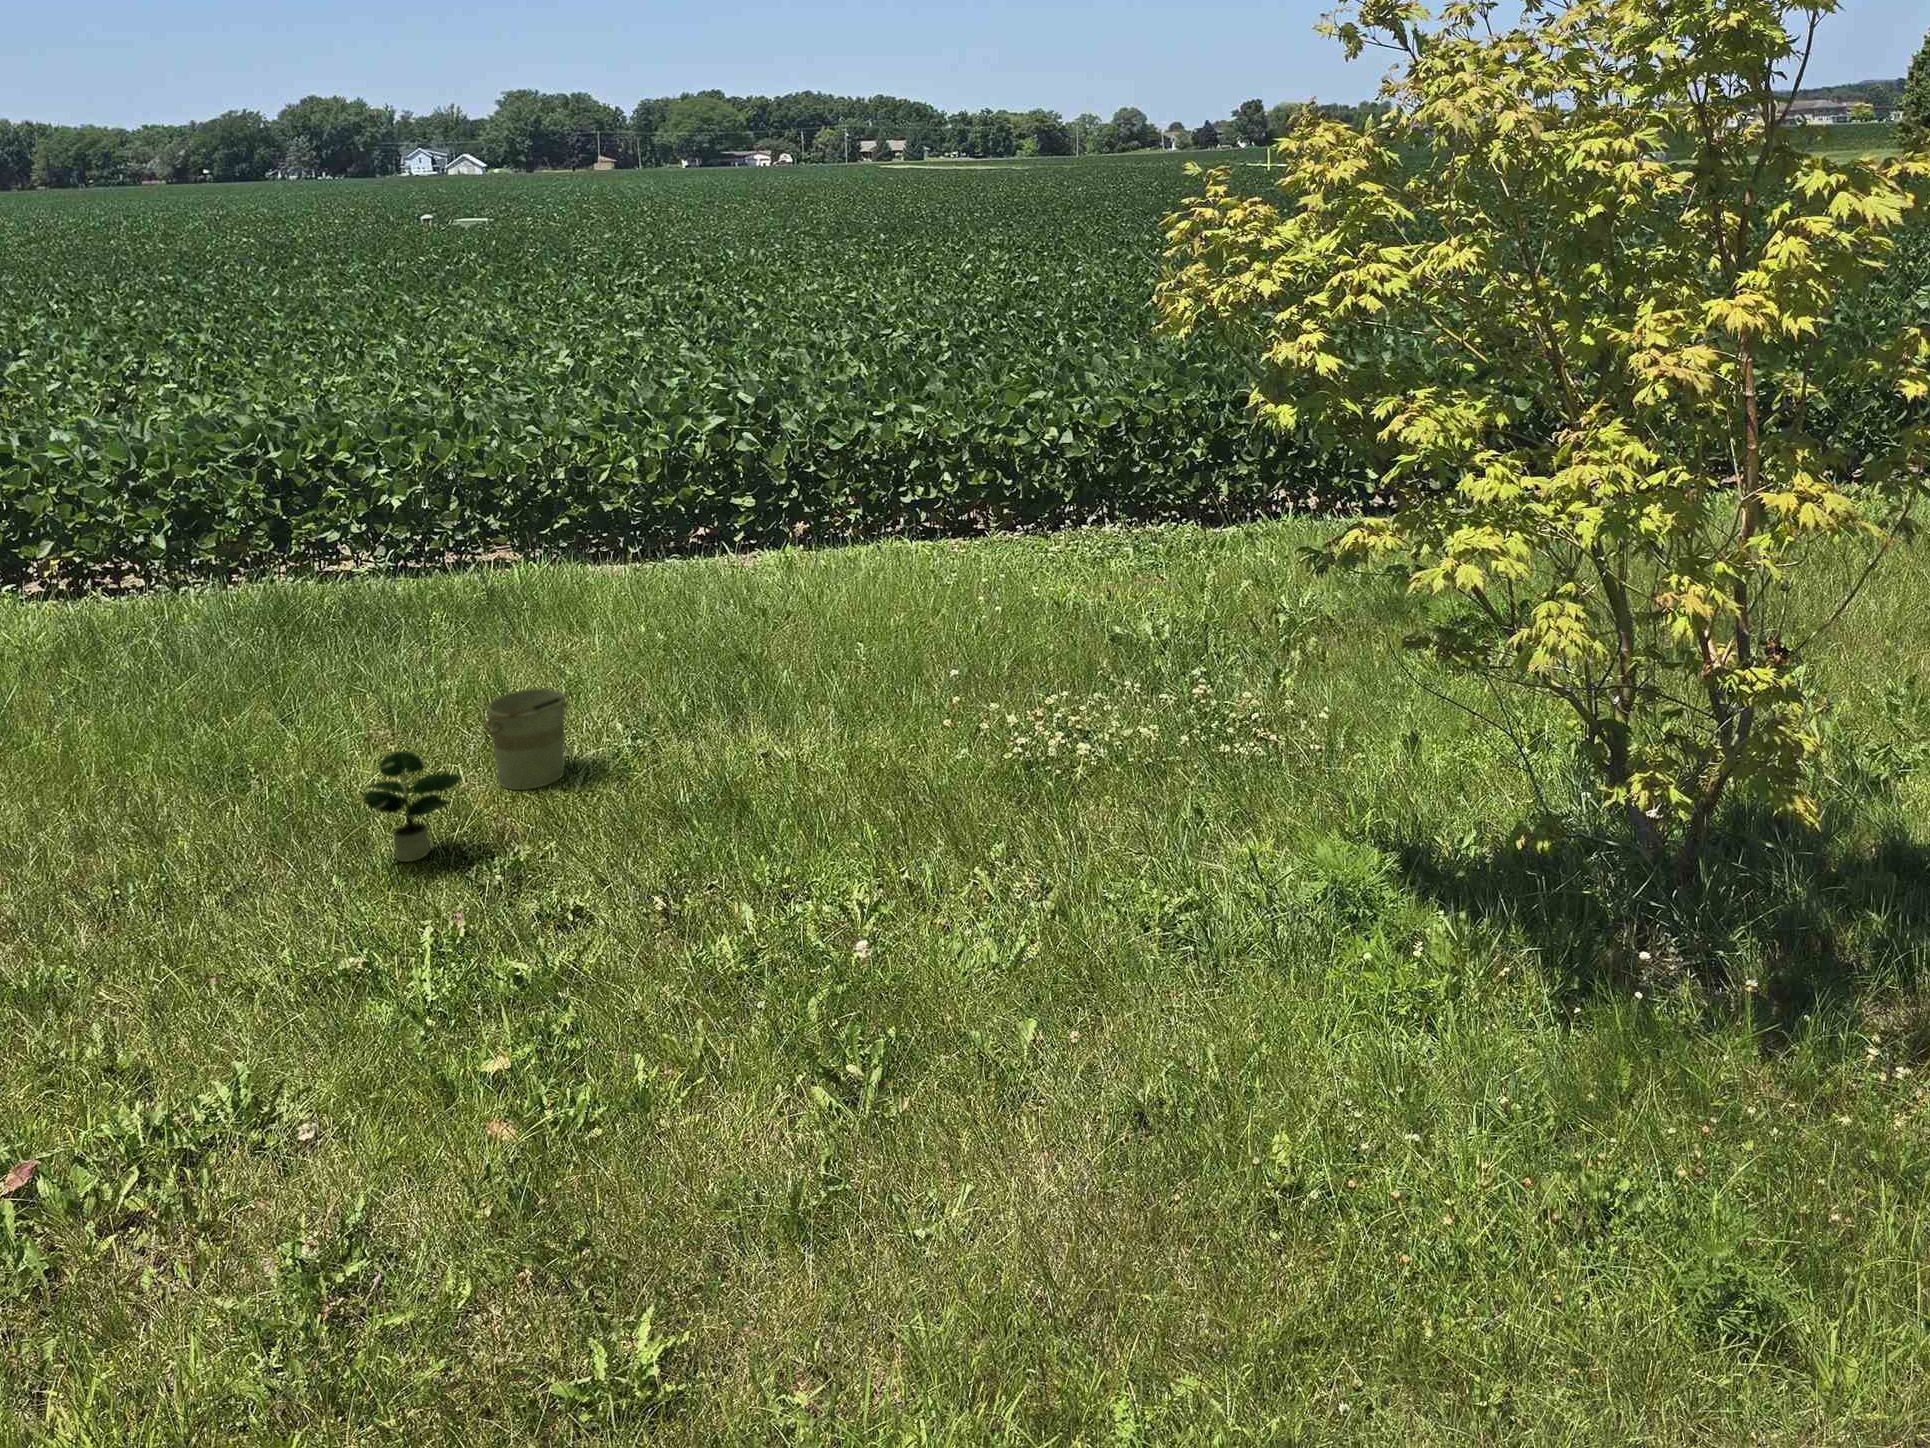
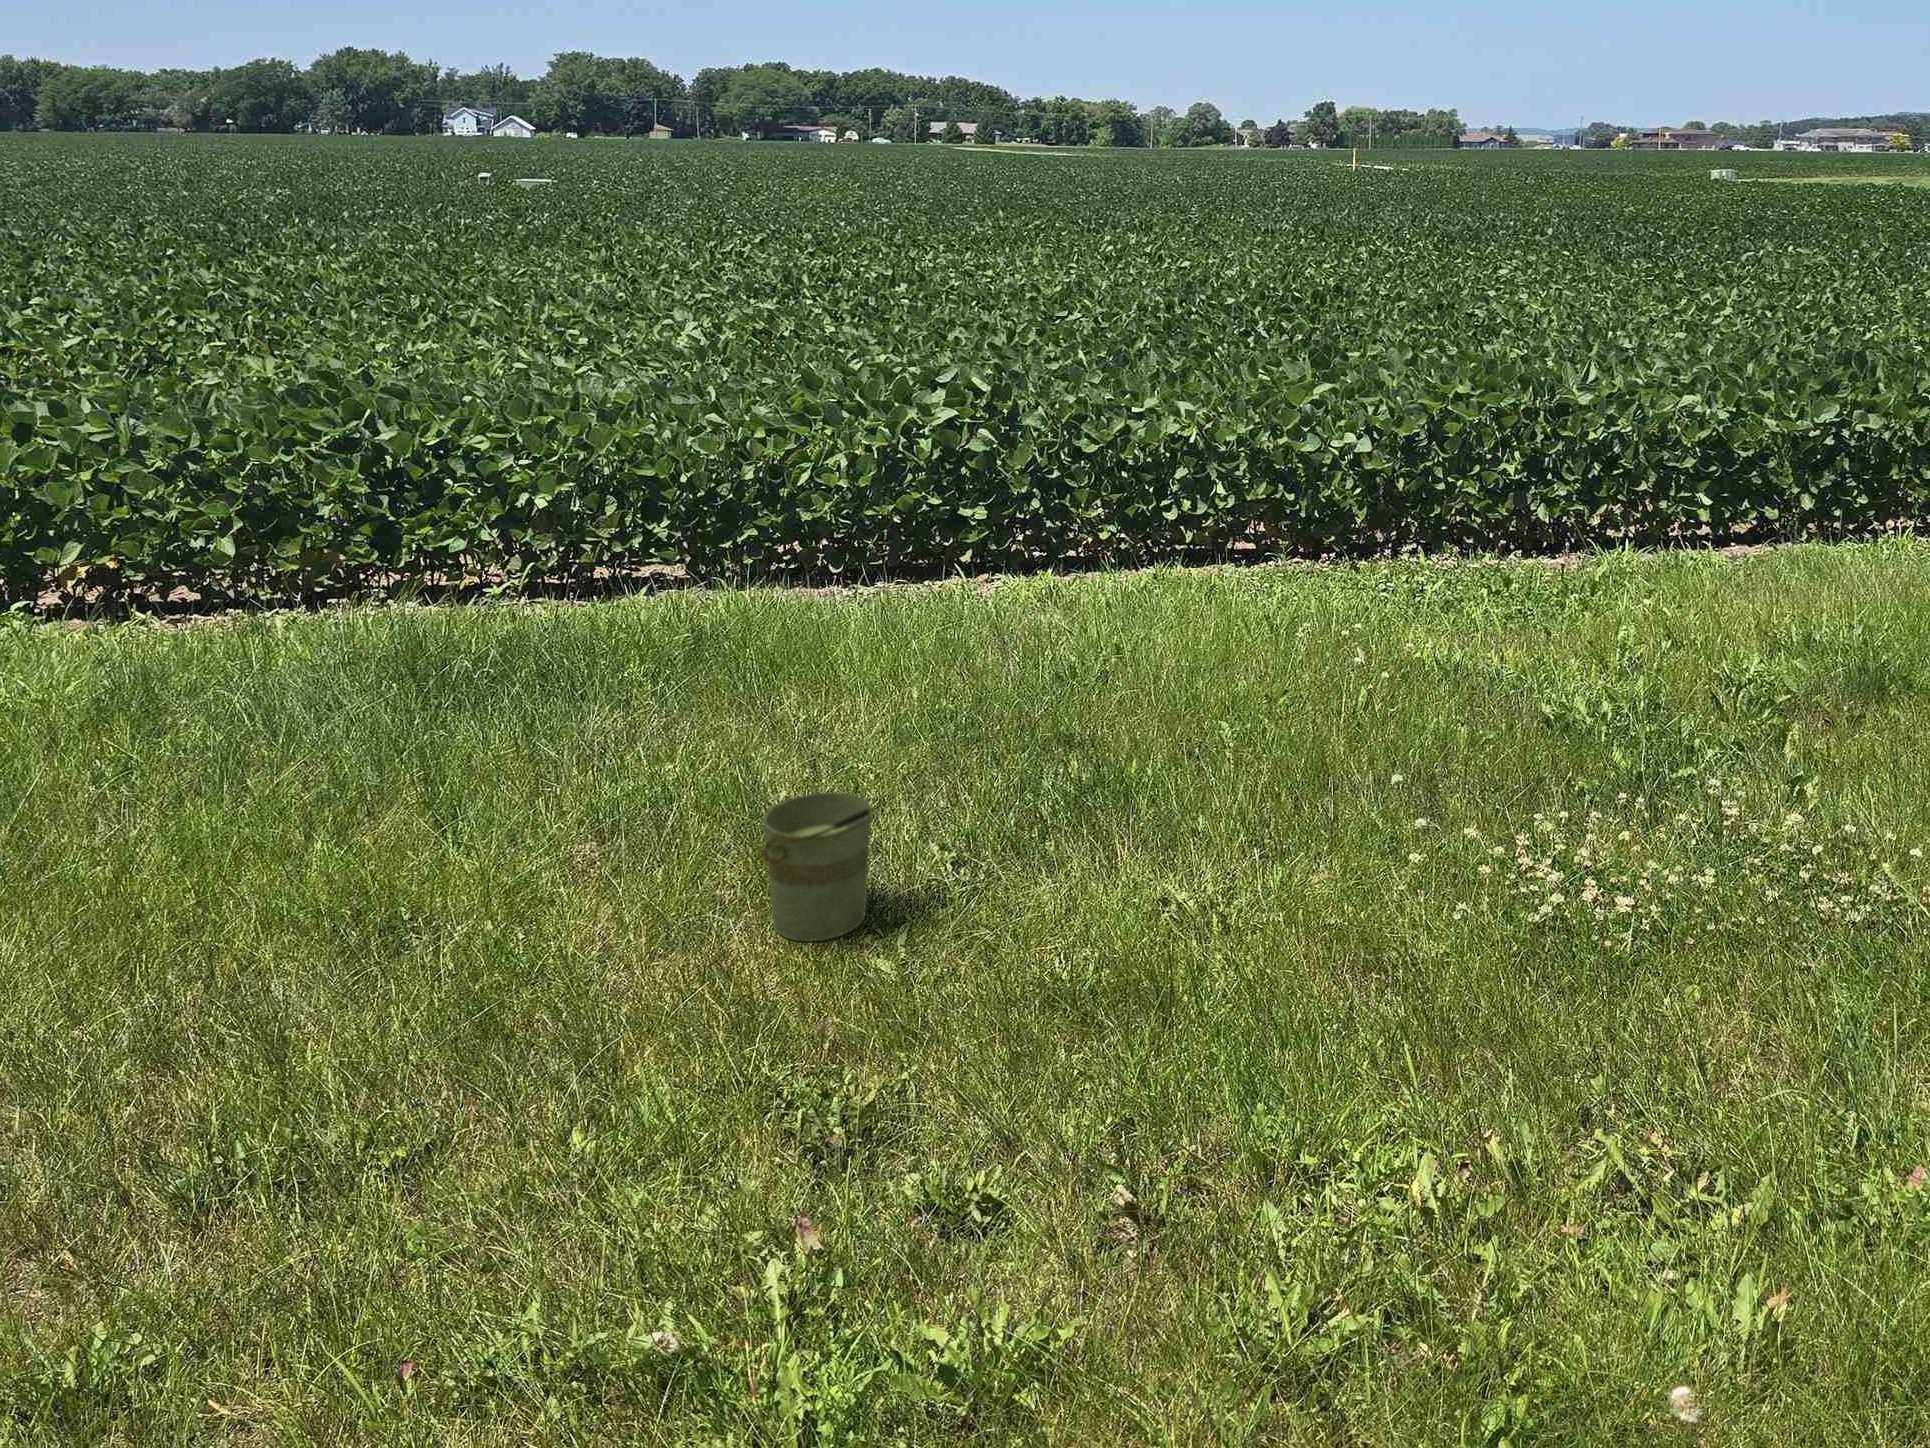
potted plant: present [363,751,462,862] -> none [601,899,751,1070]

